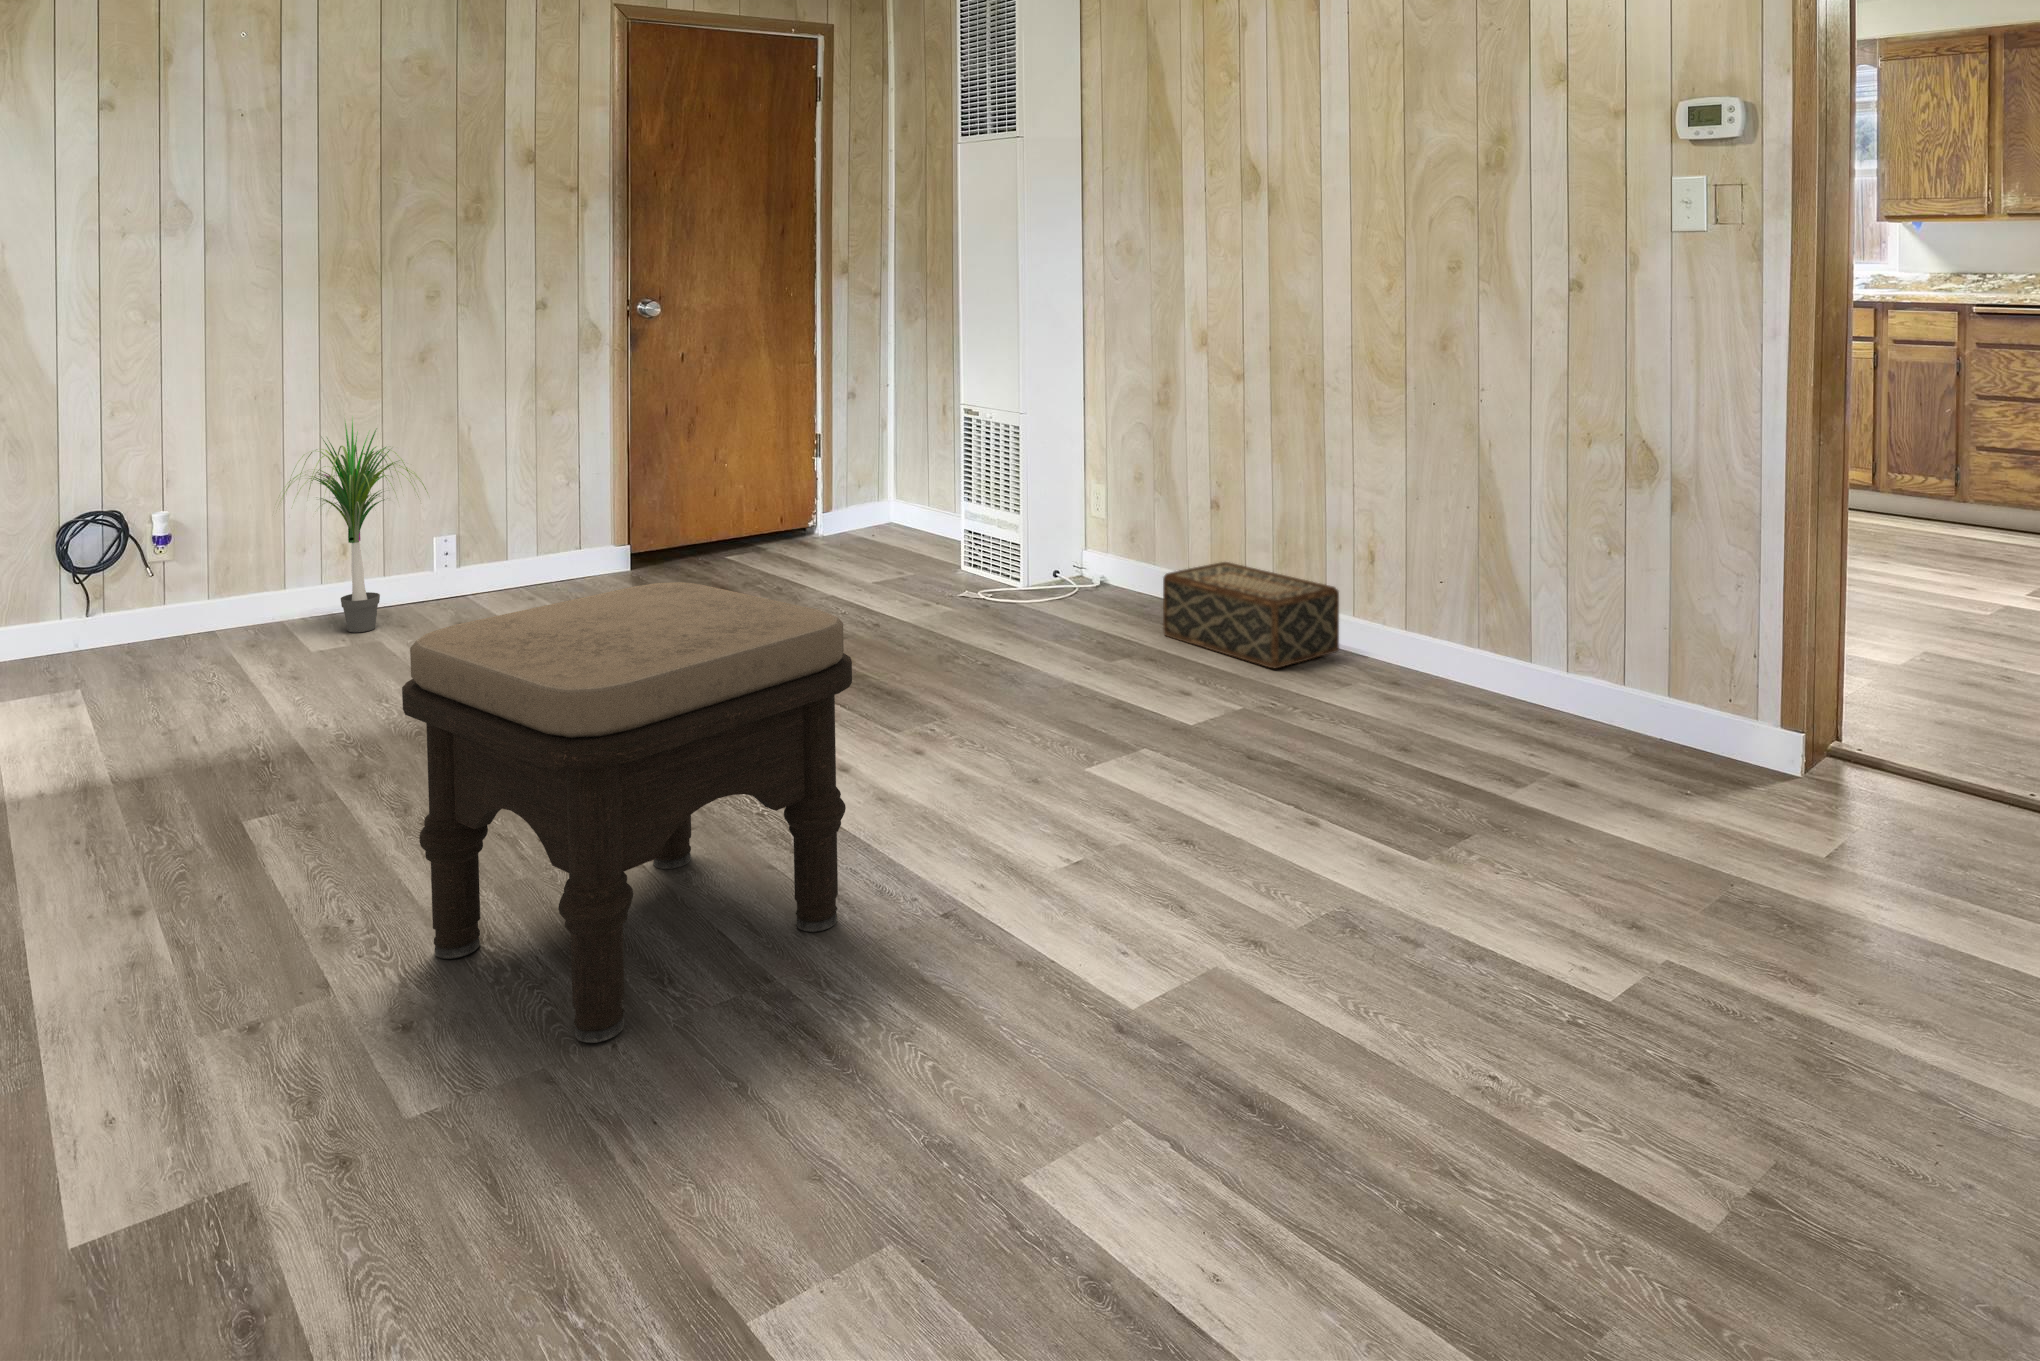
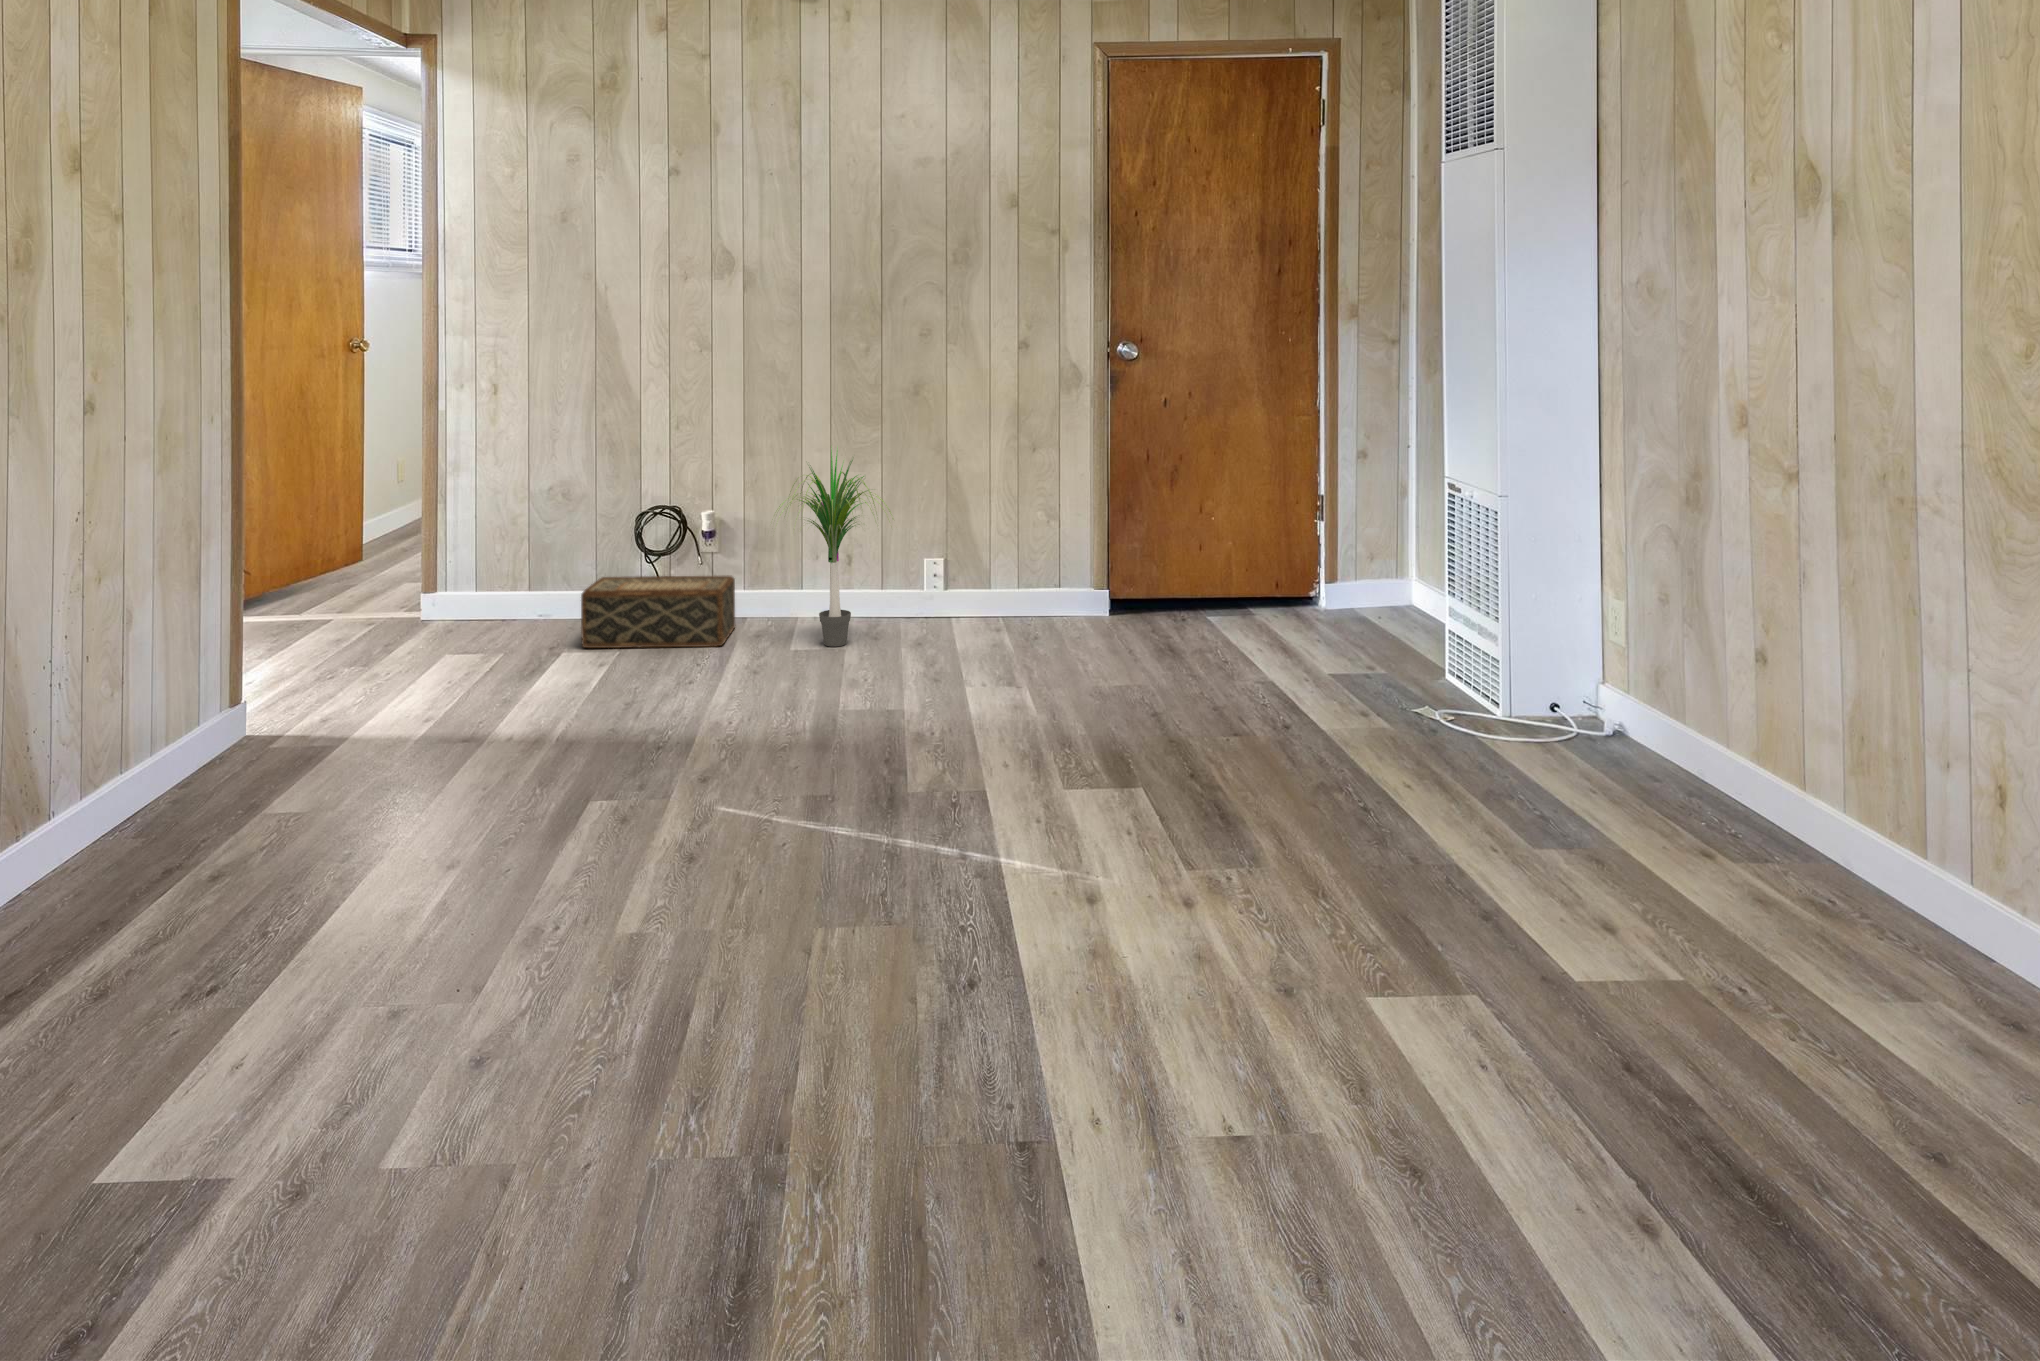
woven basket: present [1163,562,1339,668] -> present [581,575,735,648]
ottoman: present [402,582,852,1043] -> none [467,653,901,1187]

